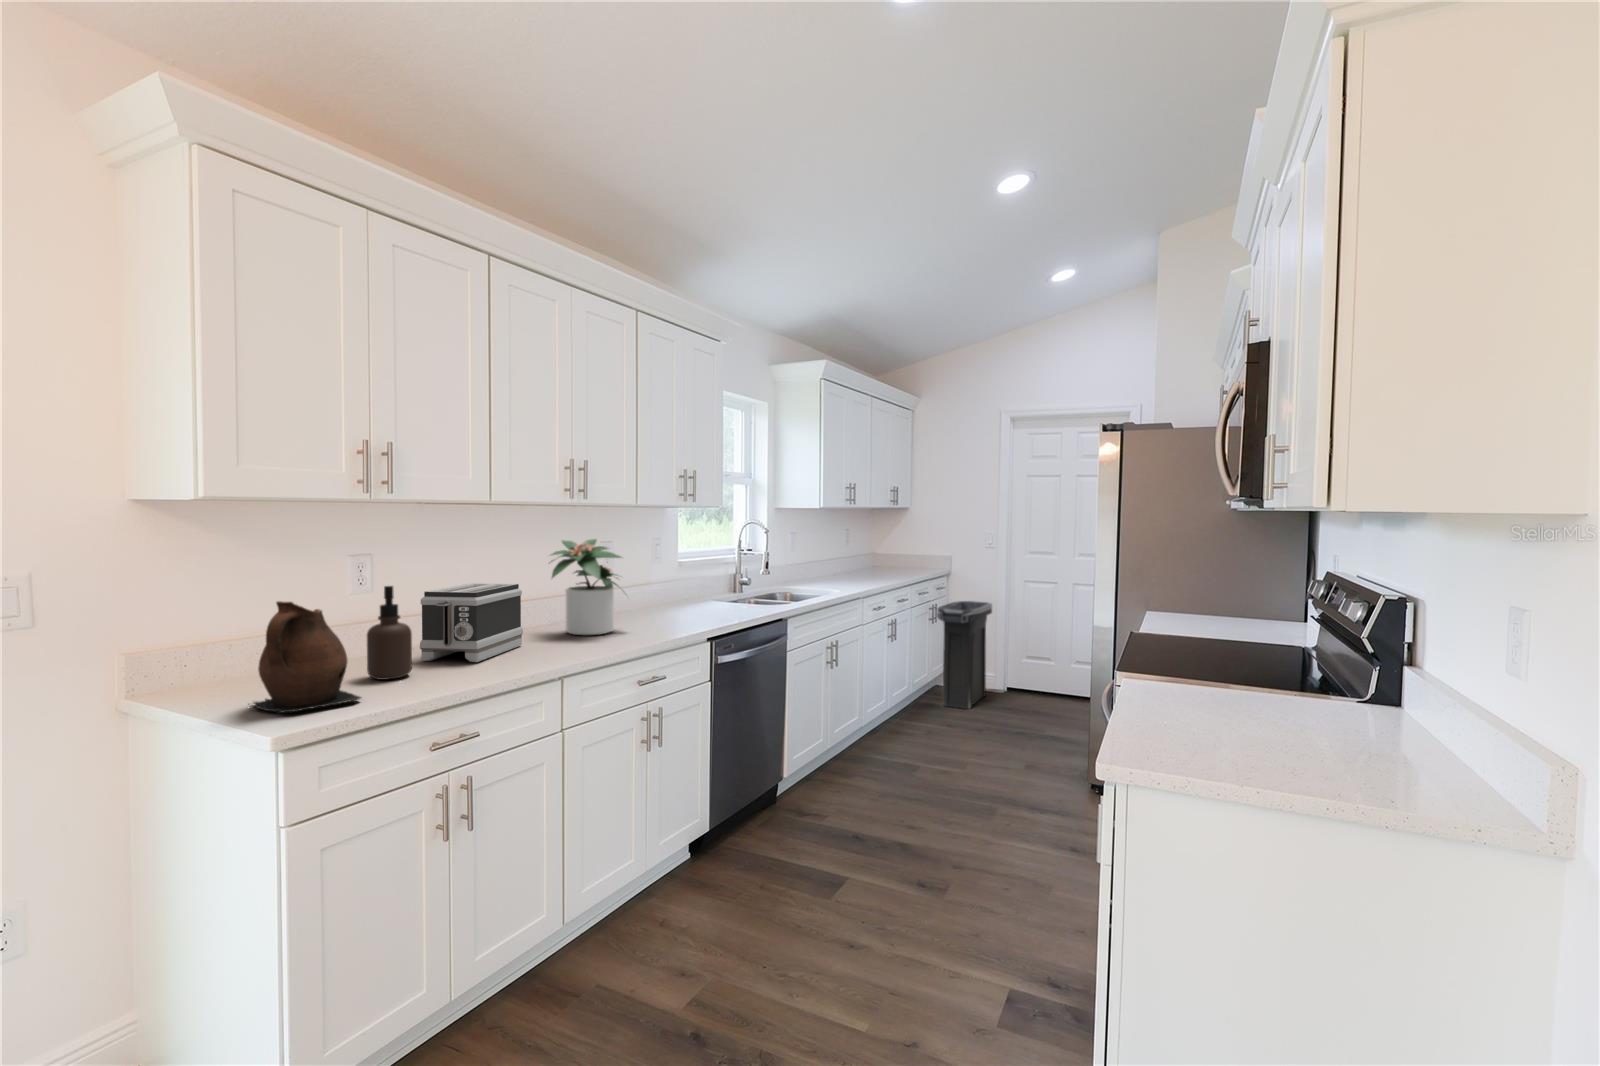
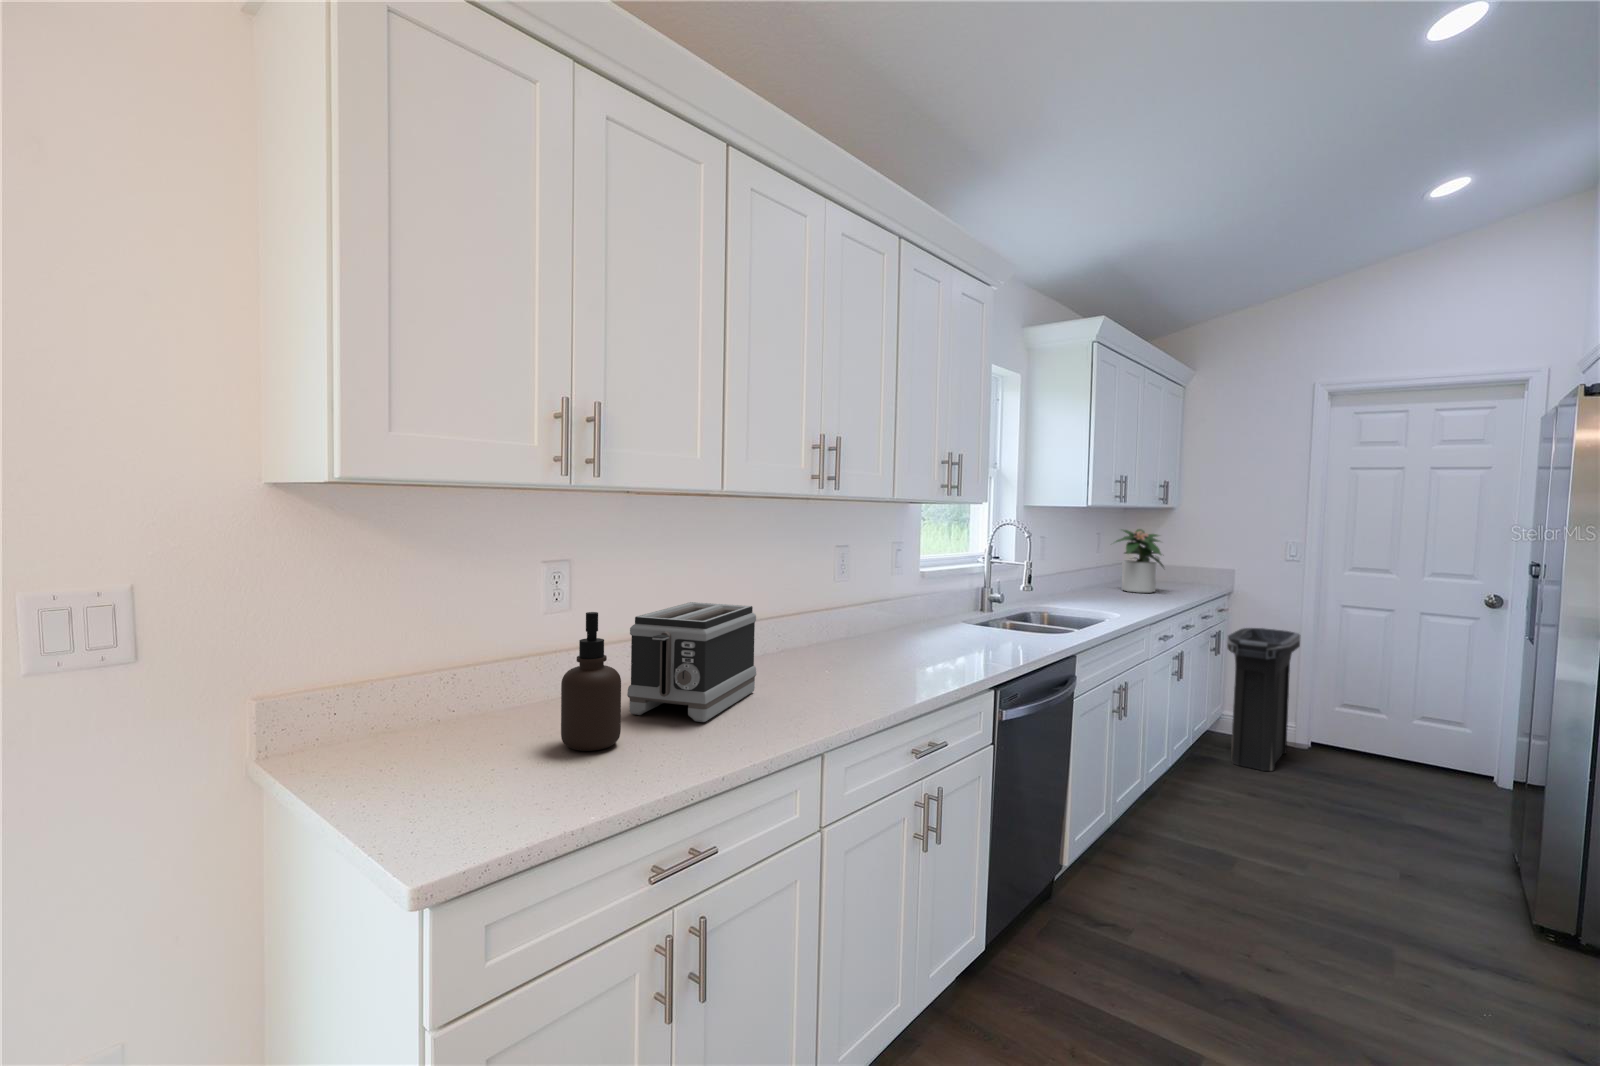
potted plant: present [549,539,621,635] -> present [1115,529,1163,593]
ceramic pitcher: present [248,601,361,713] -> none [395,642,555,824]

